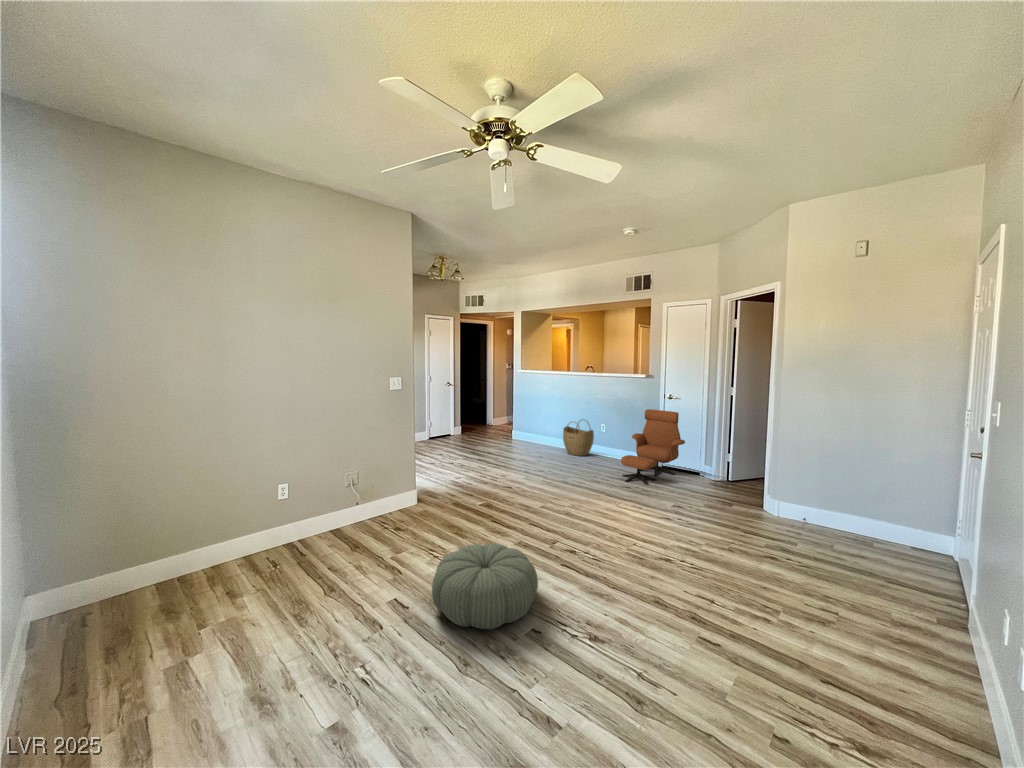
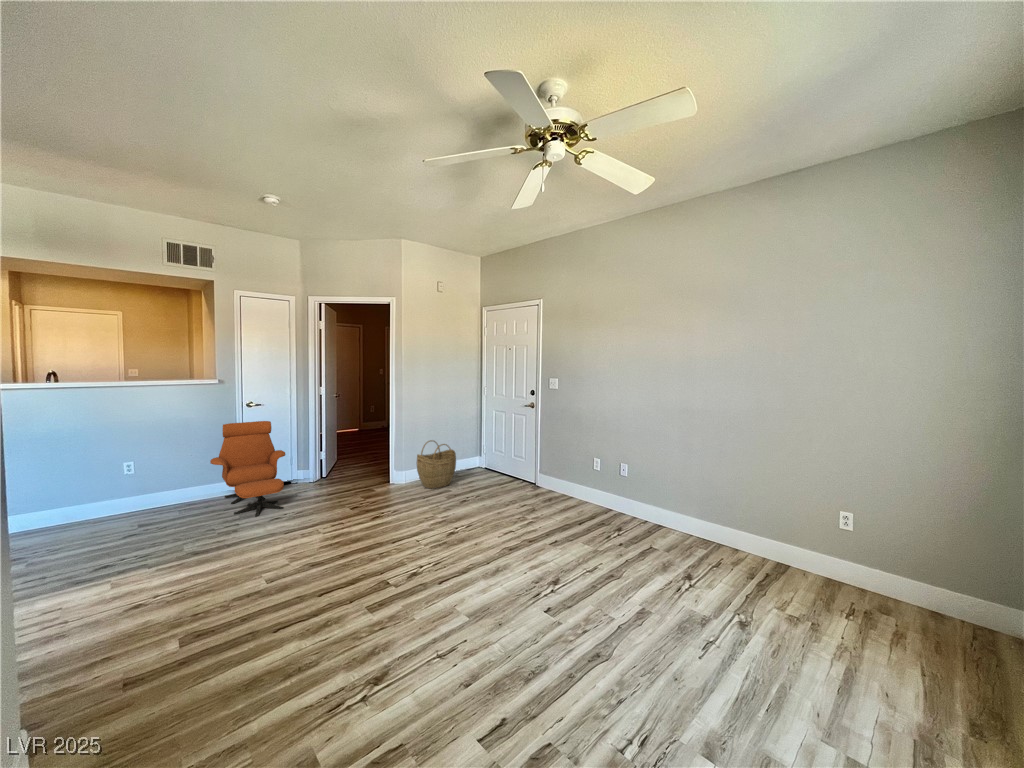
woven basket: present [563,421,594,456] -> present [417,440,456,489]
pouf: present [432,543,538,629] -> none [443,569,564,676]

